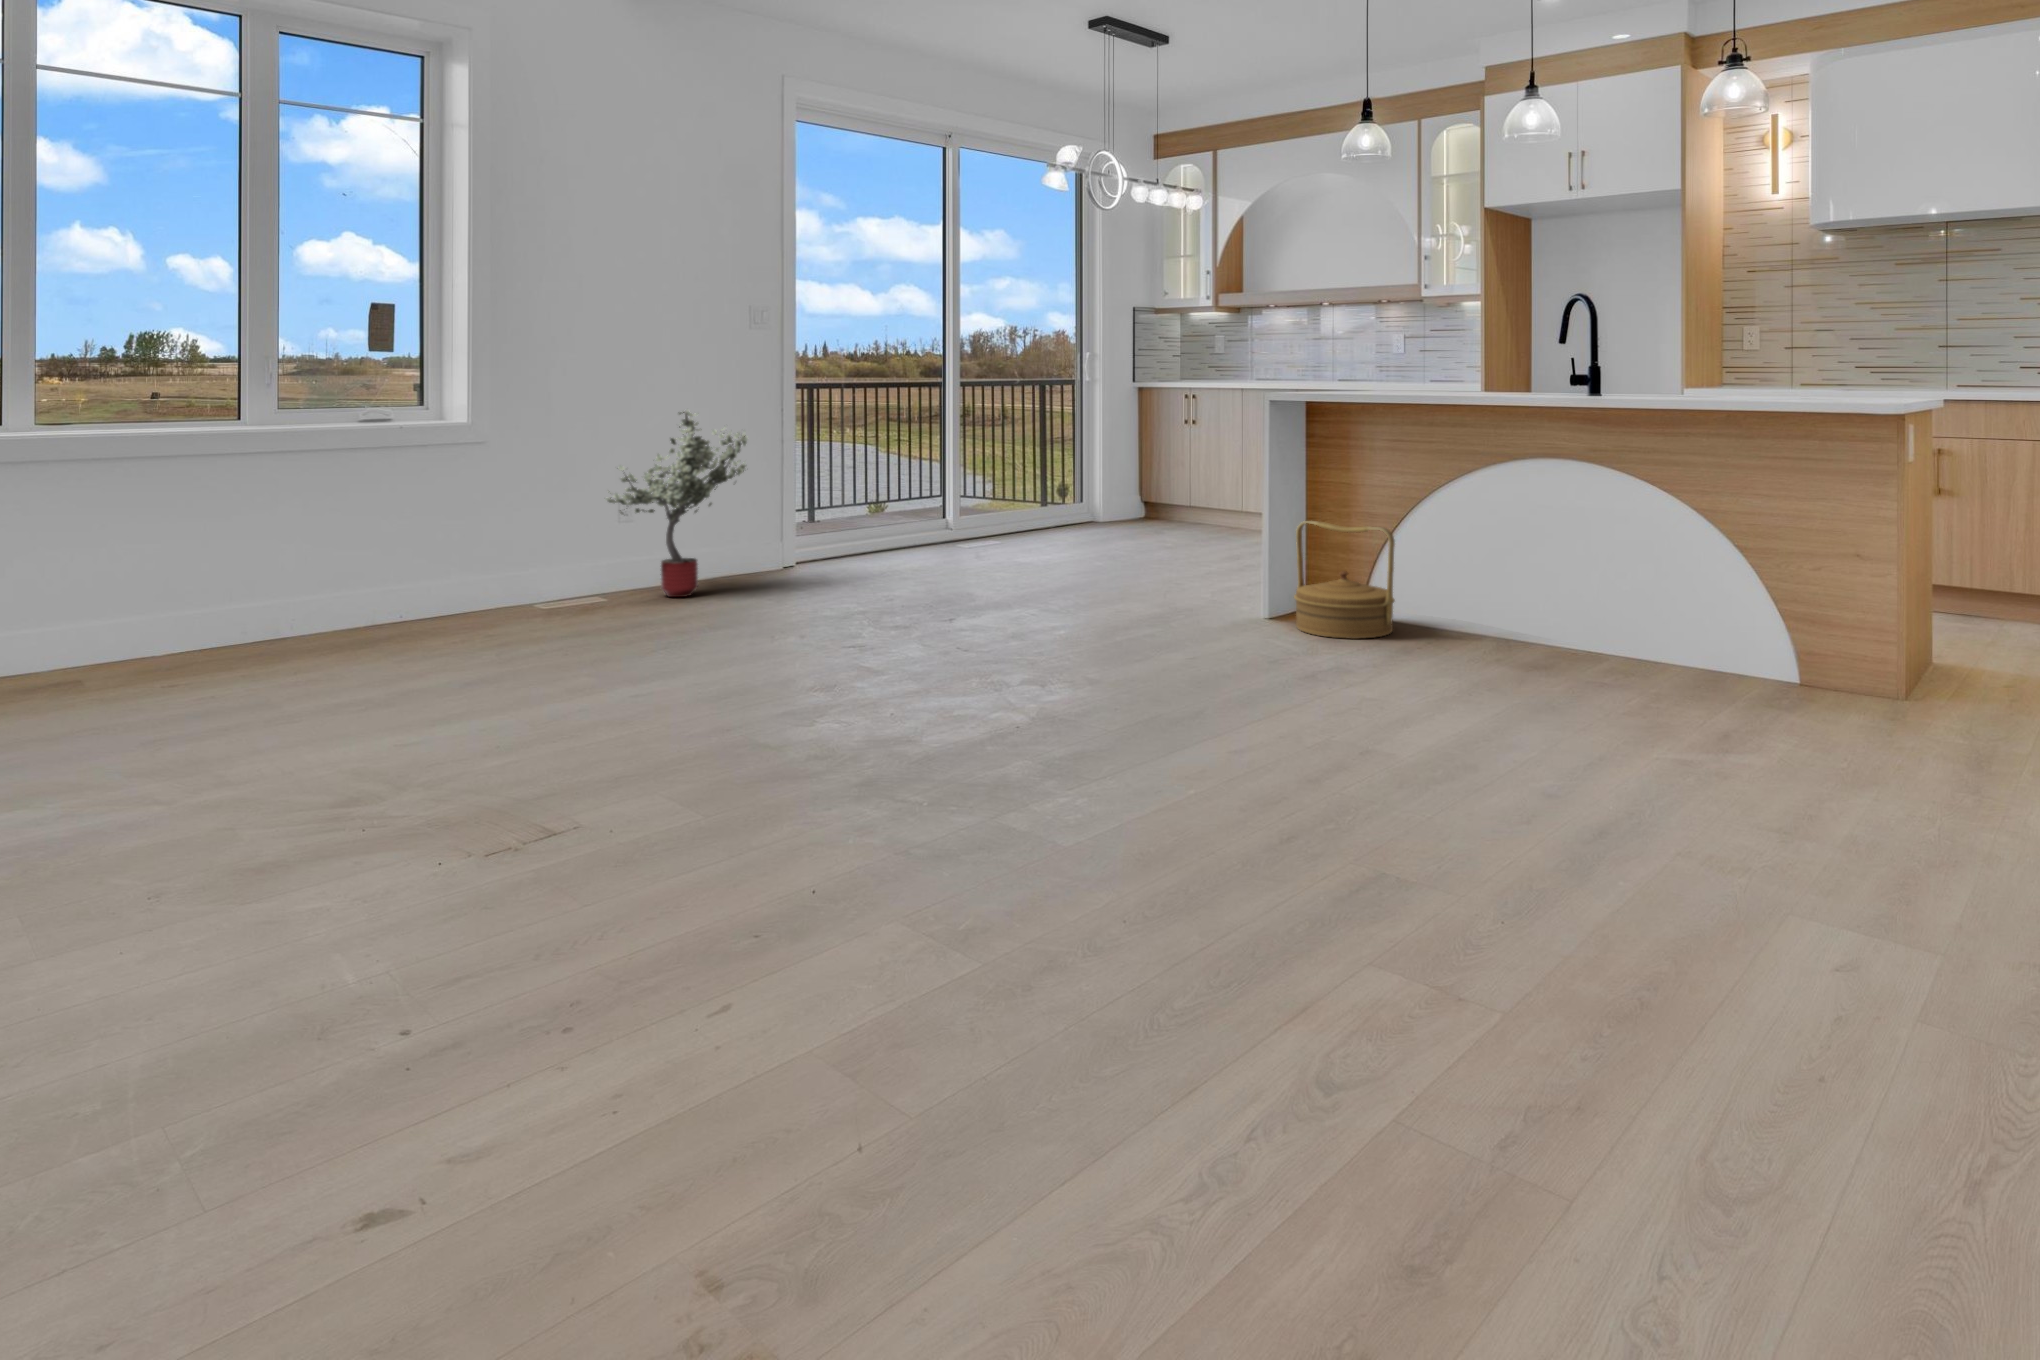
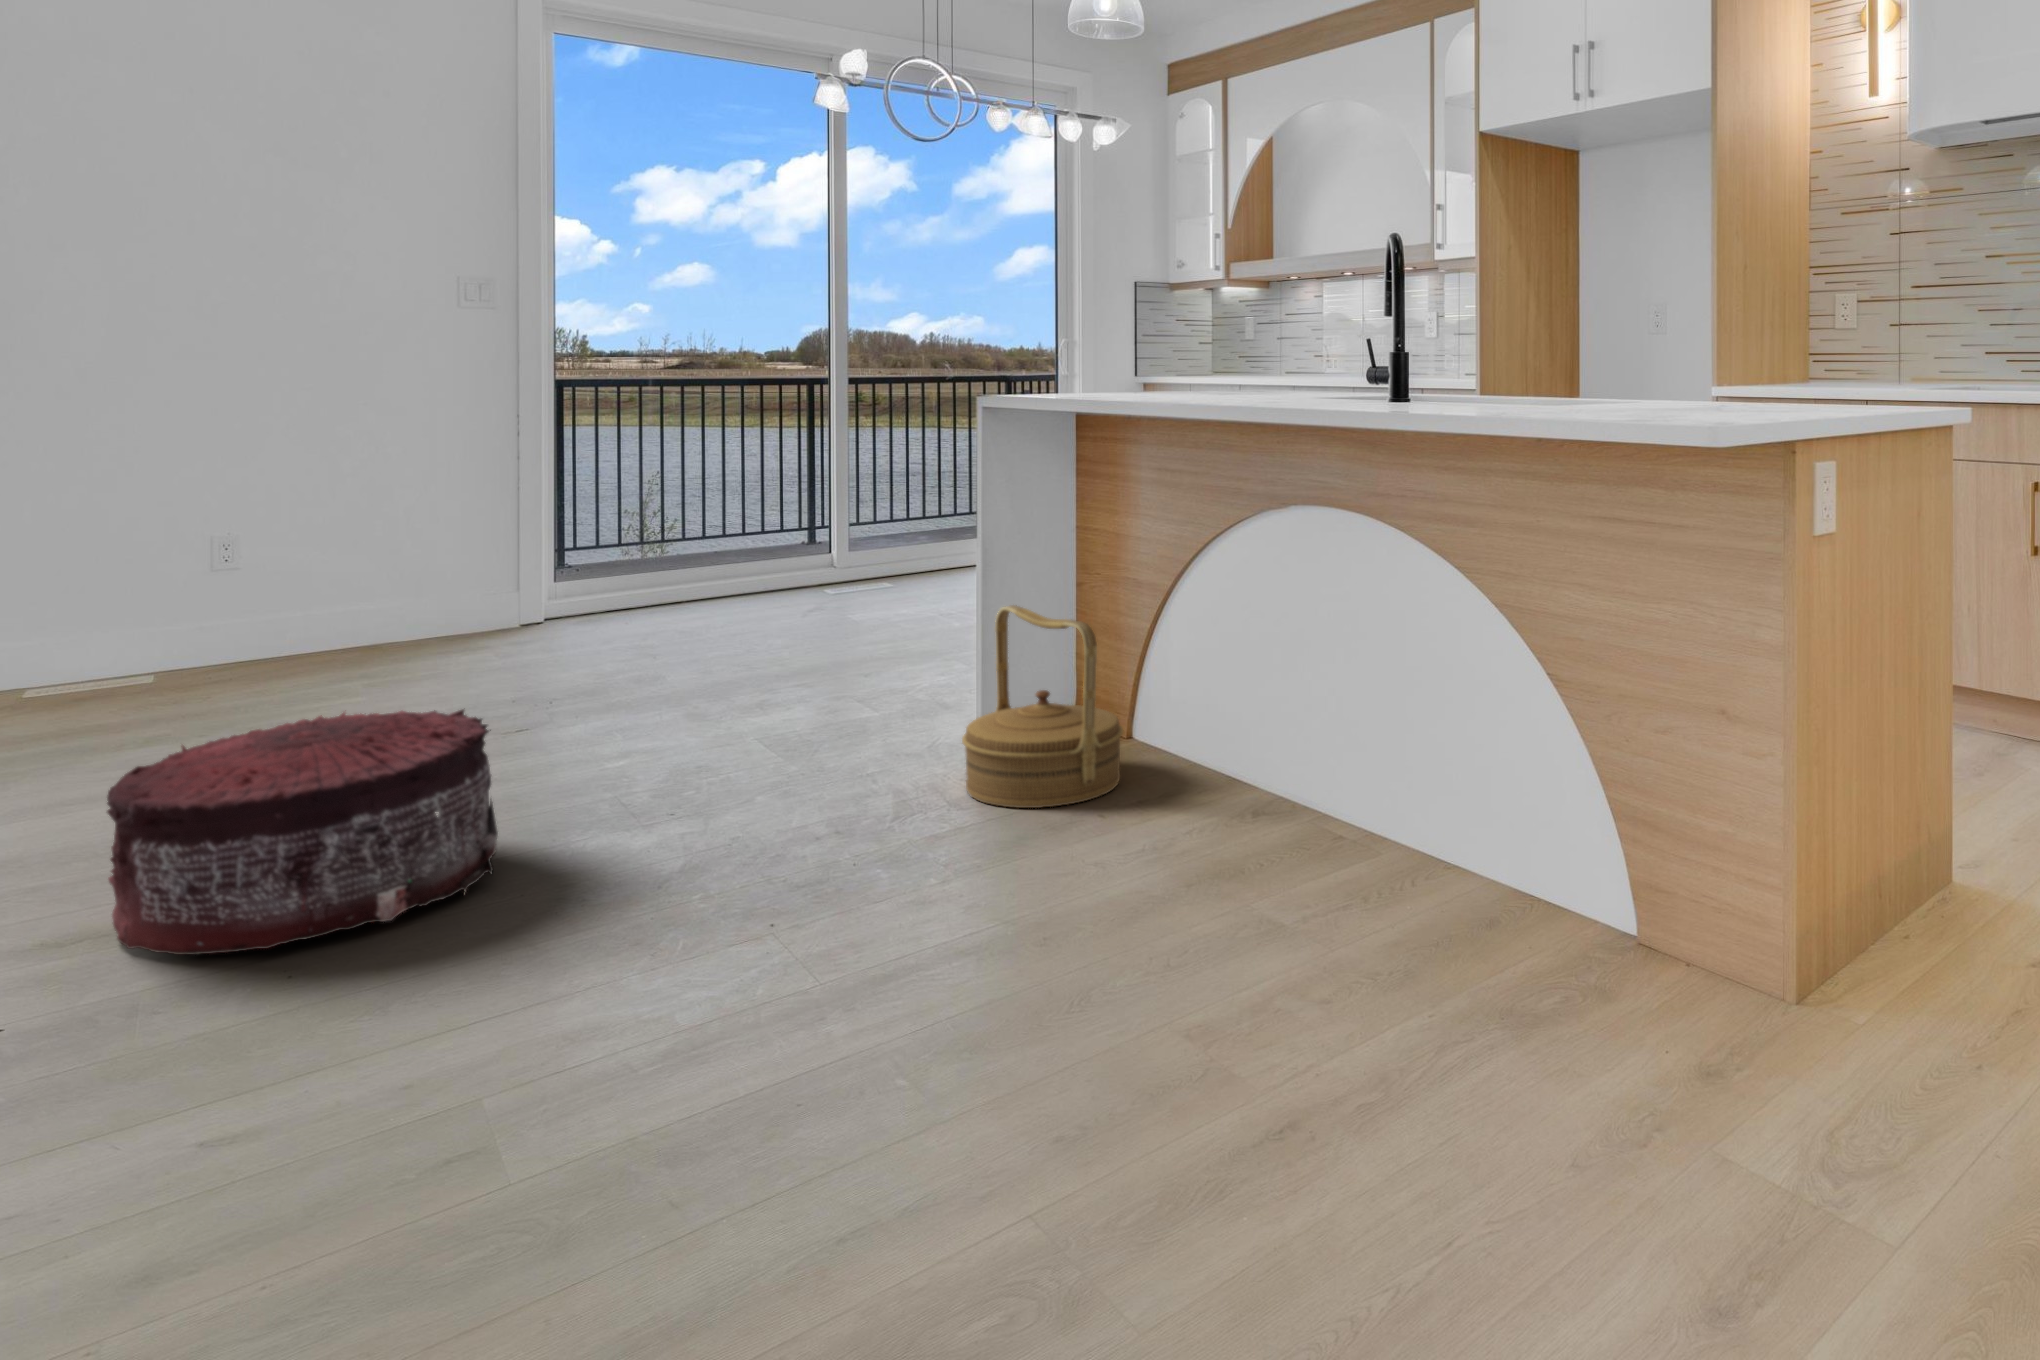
potted tree: present [606,409,748,597] -> none [59,426,344,701]
pouf: none [936,575,1124,697] -> present [107,710,498,955]

